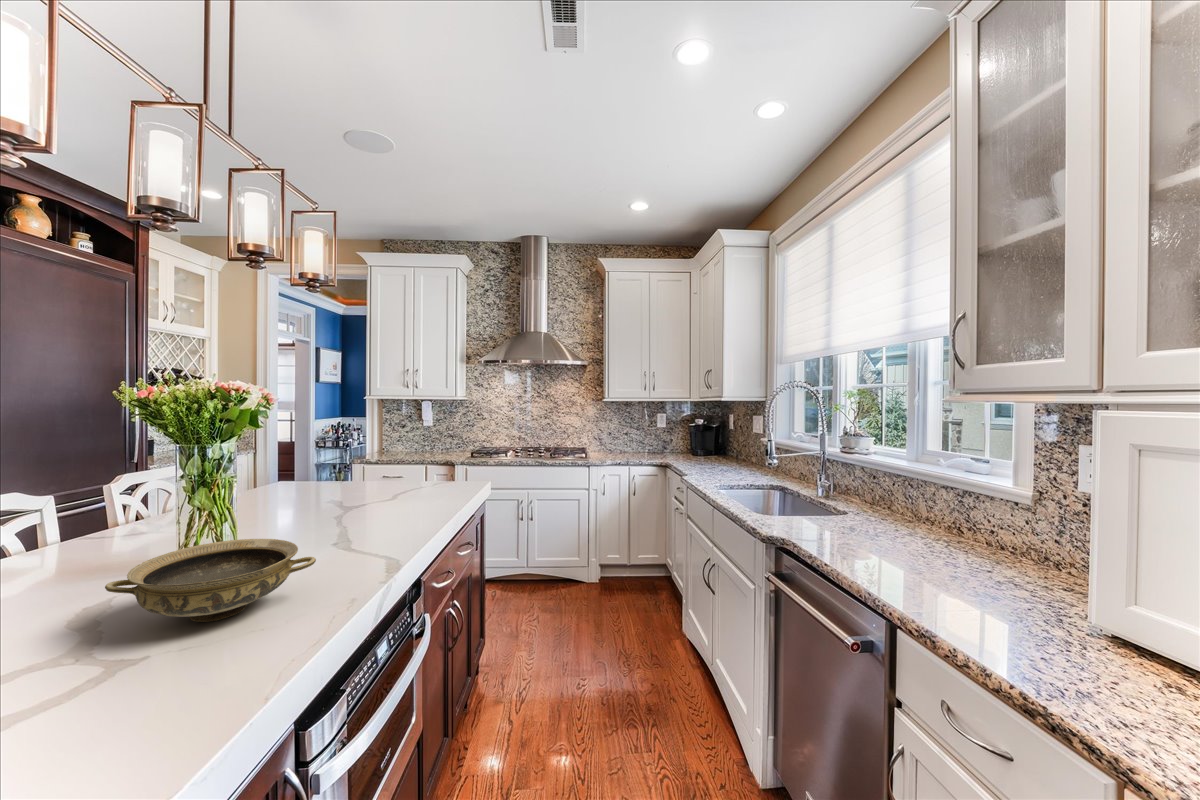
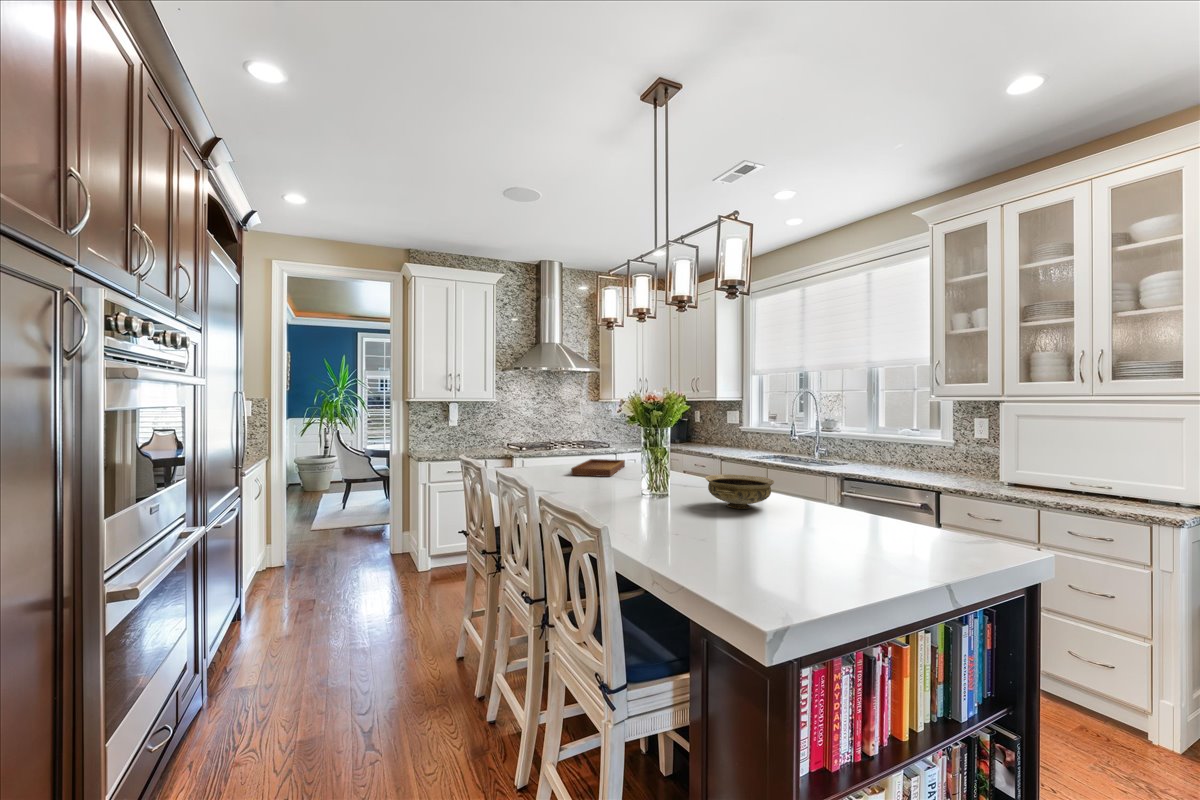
tray: none [339,460,459,508] -> present [571,446,625,477]

